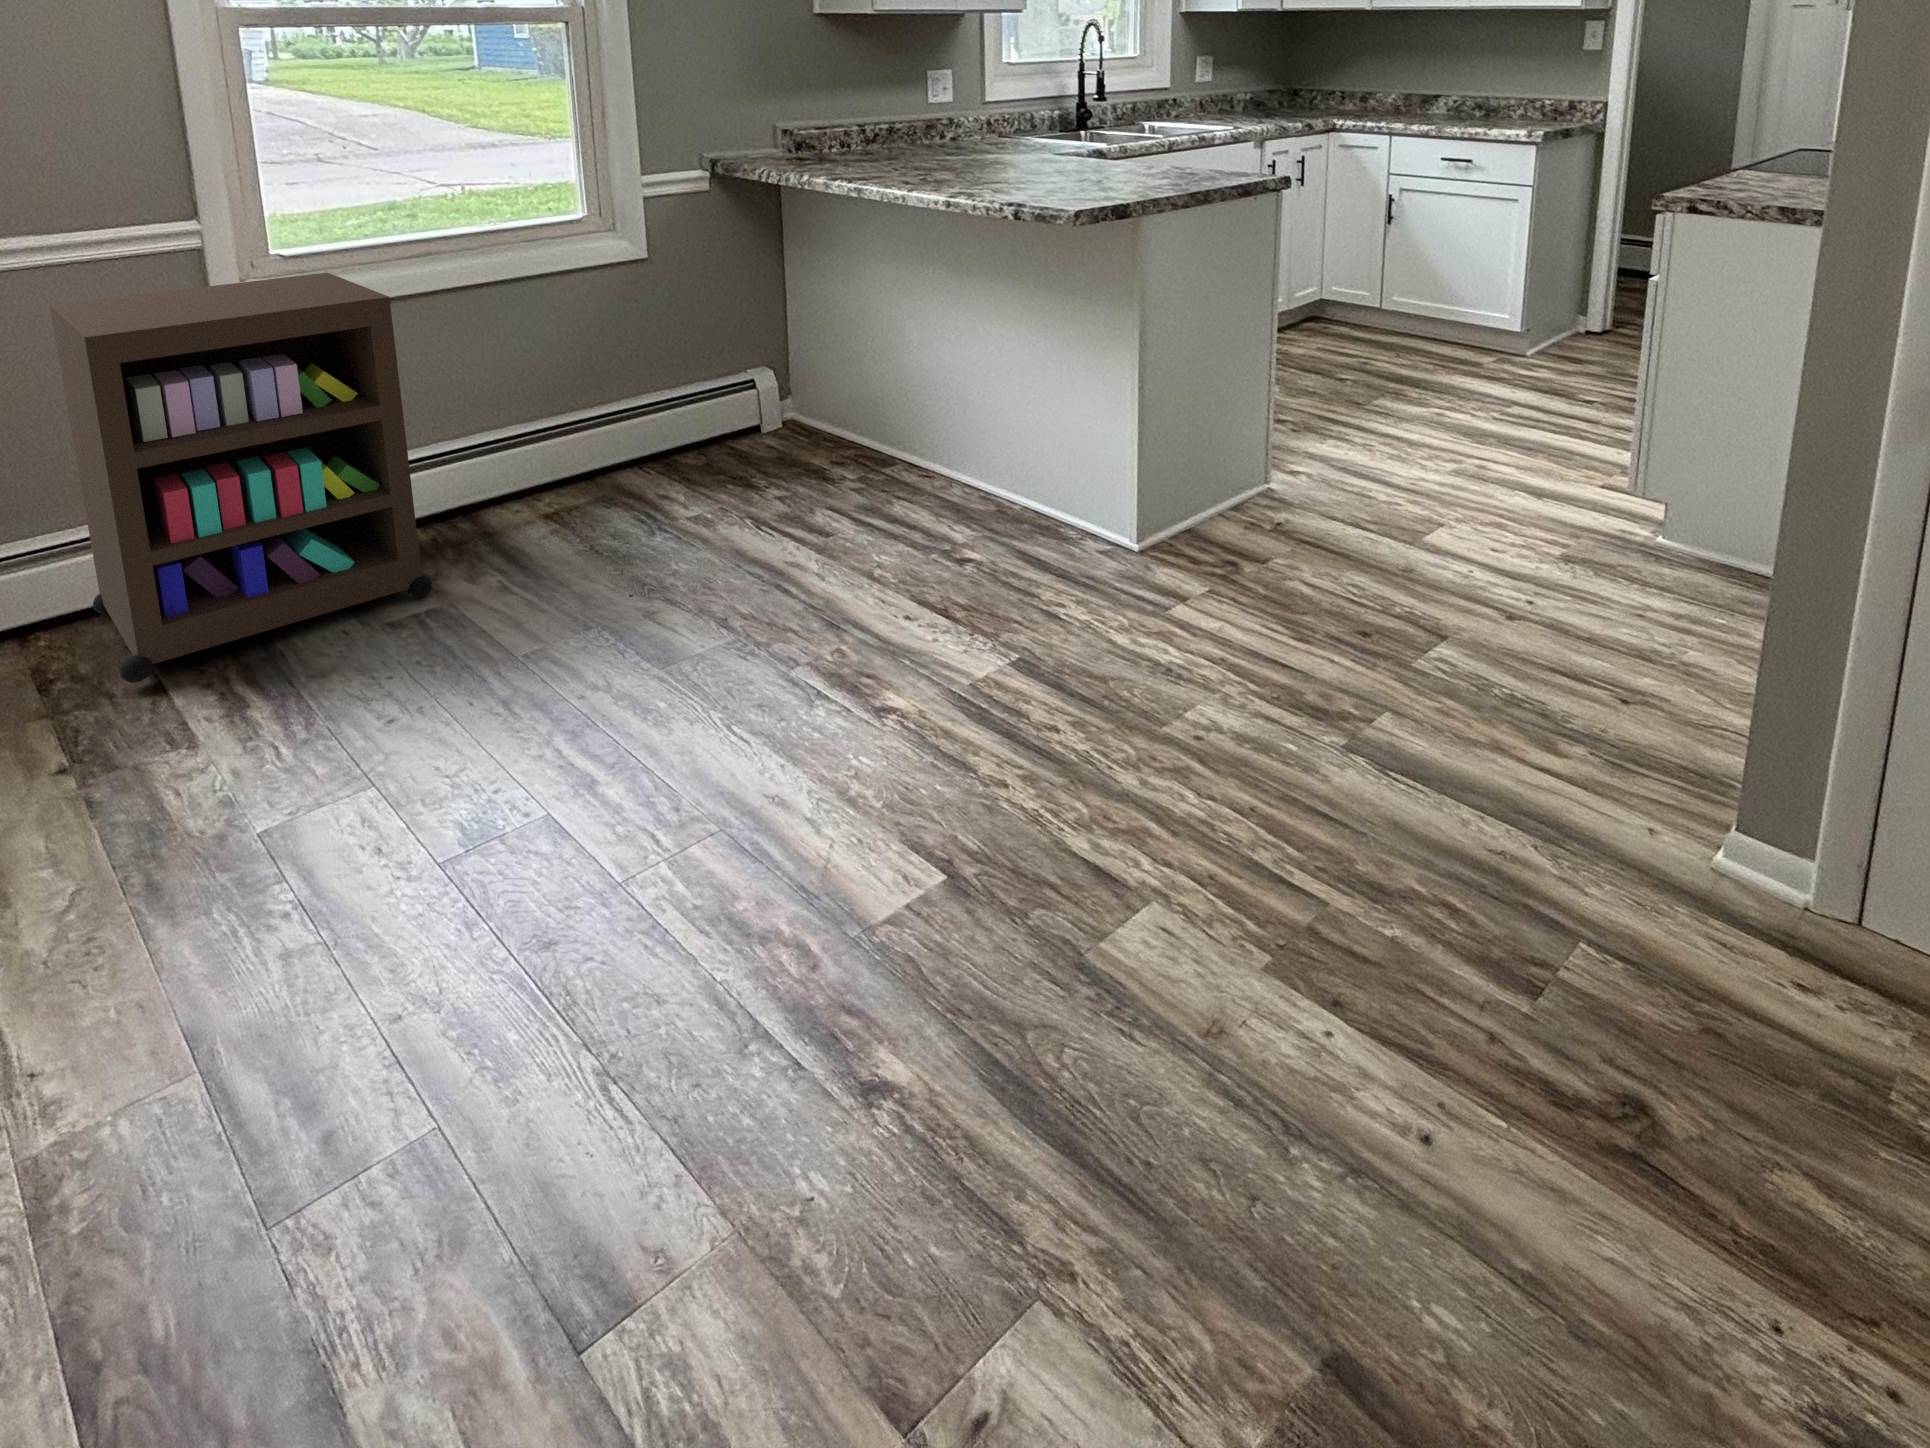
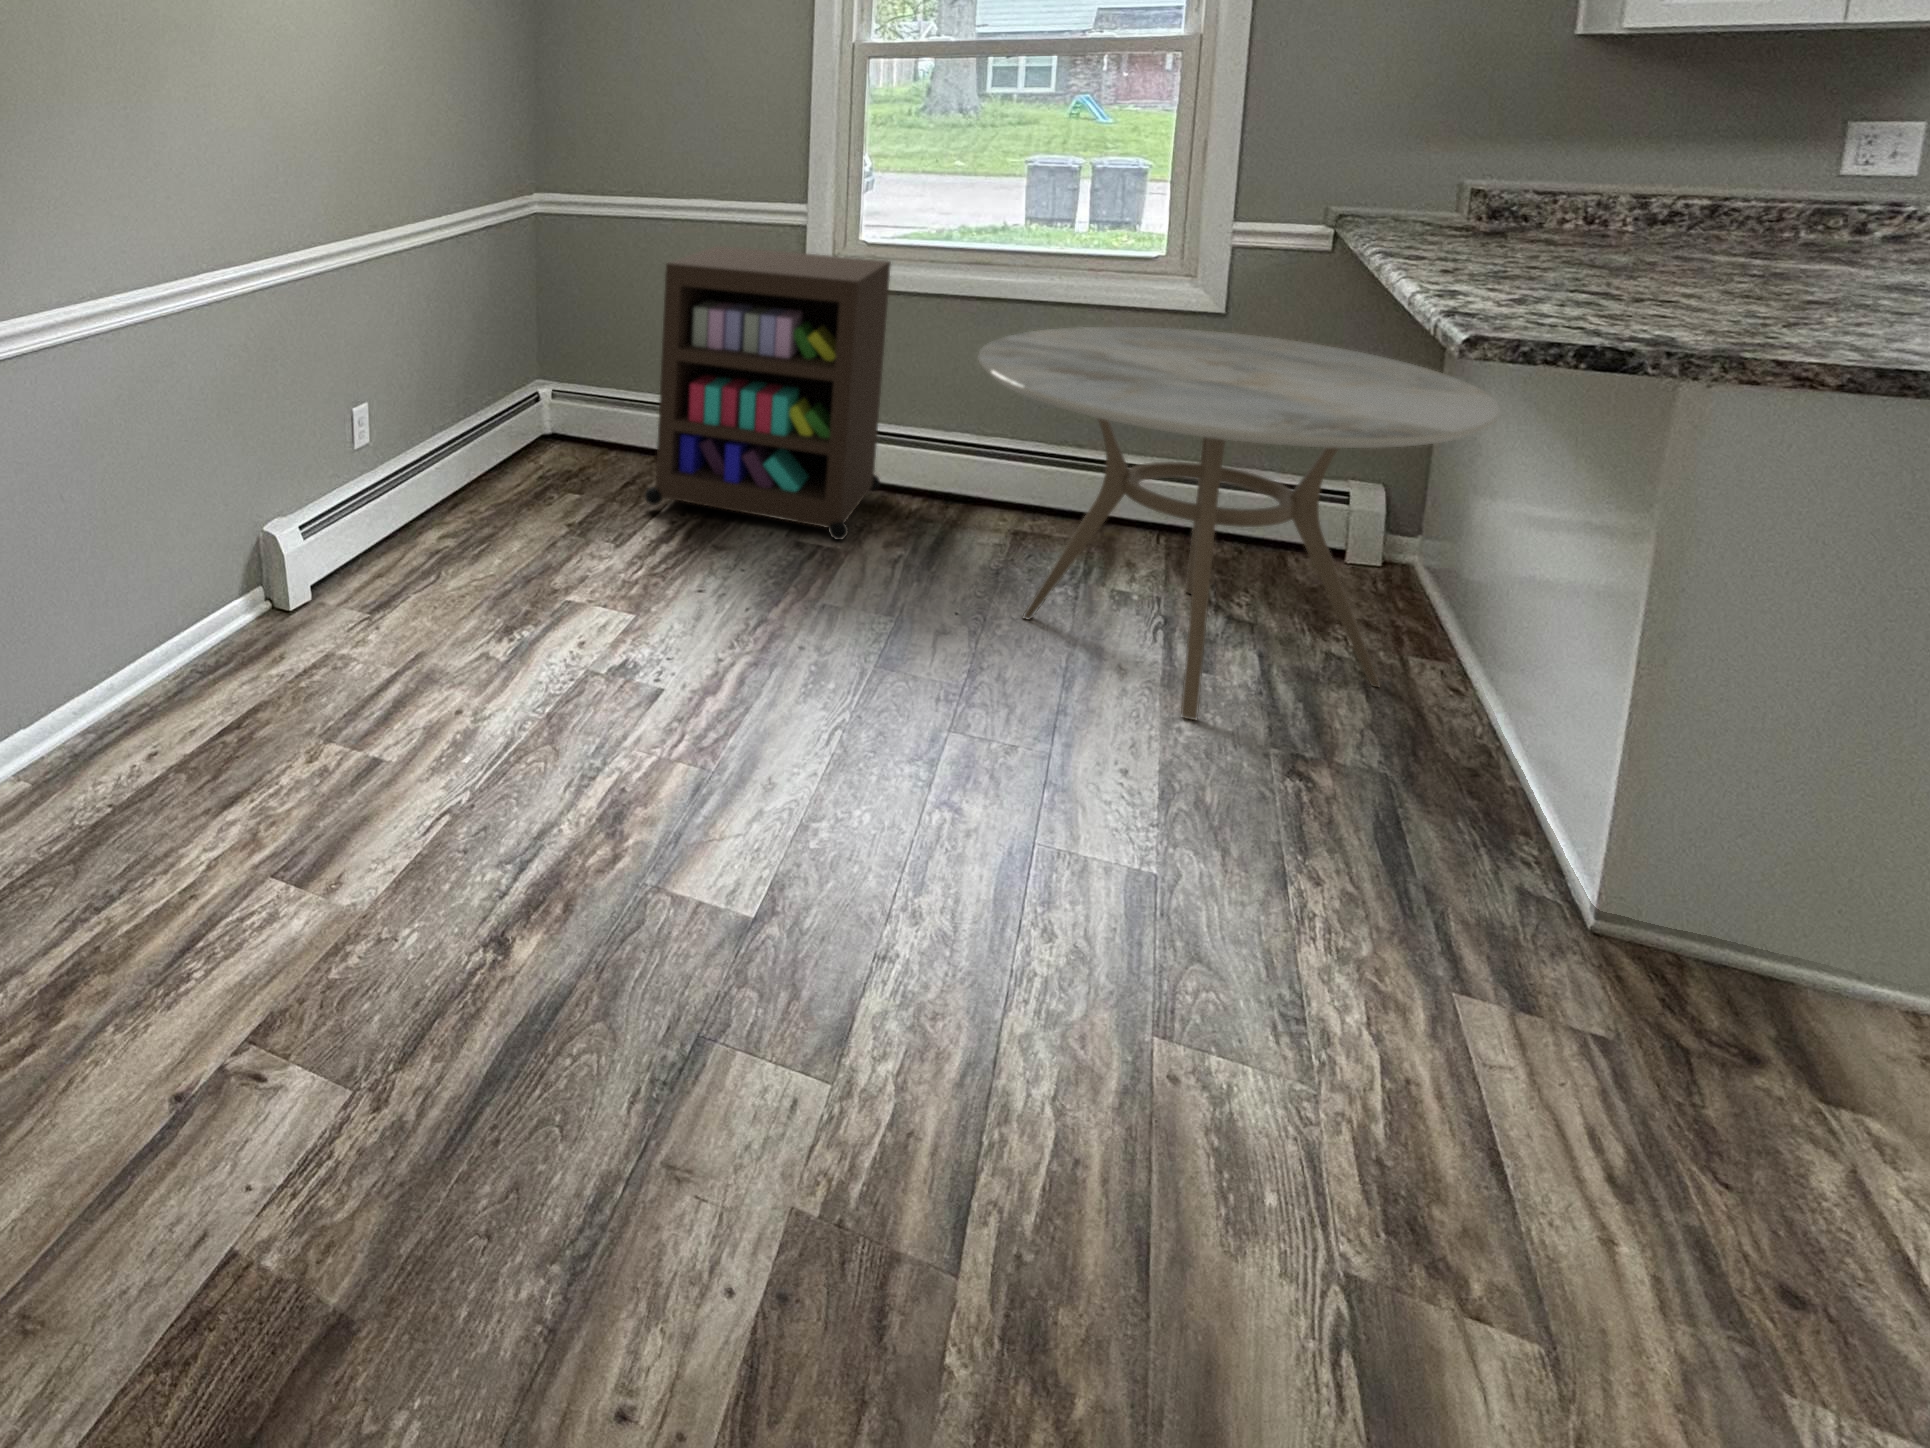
dining table: none [584,259,973,568] -> present [979,327,1500,720]

